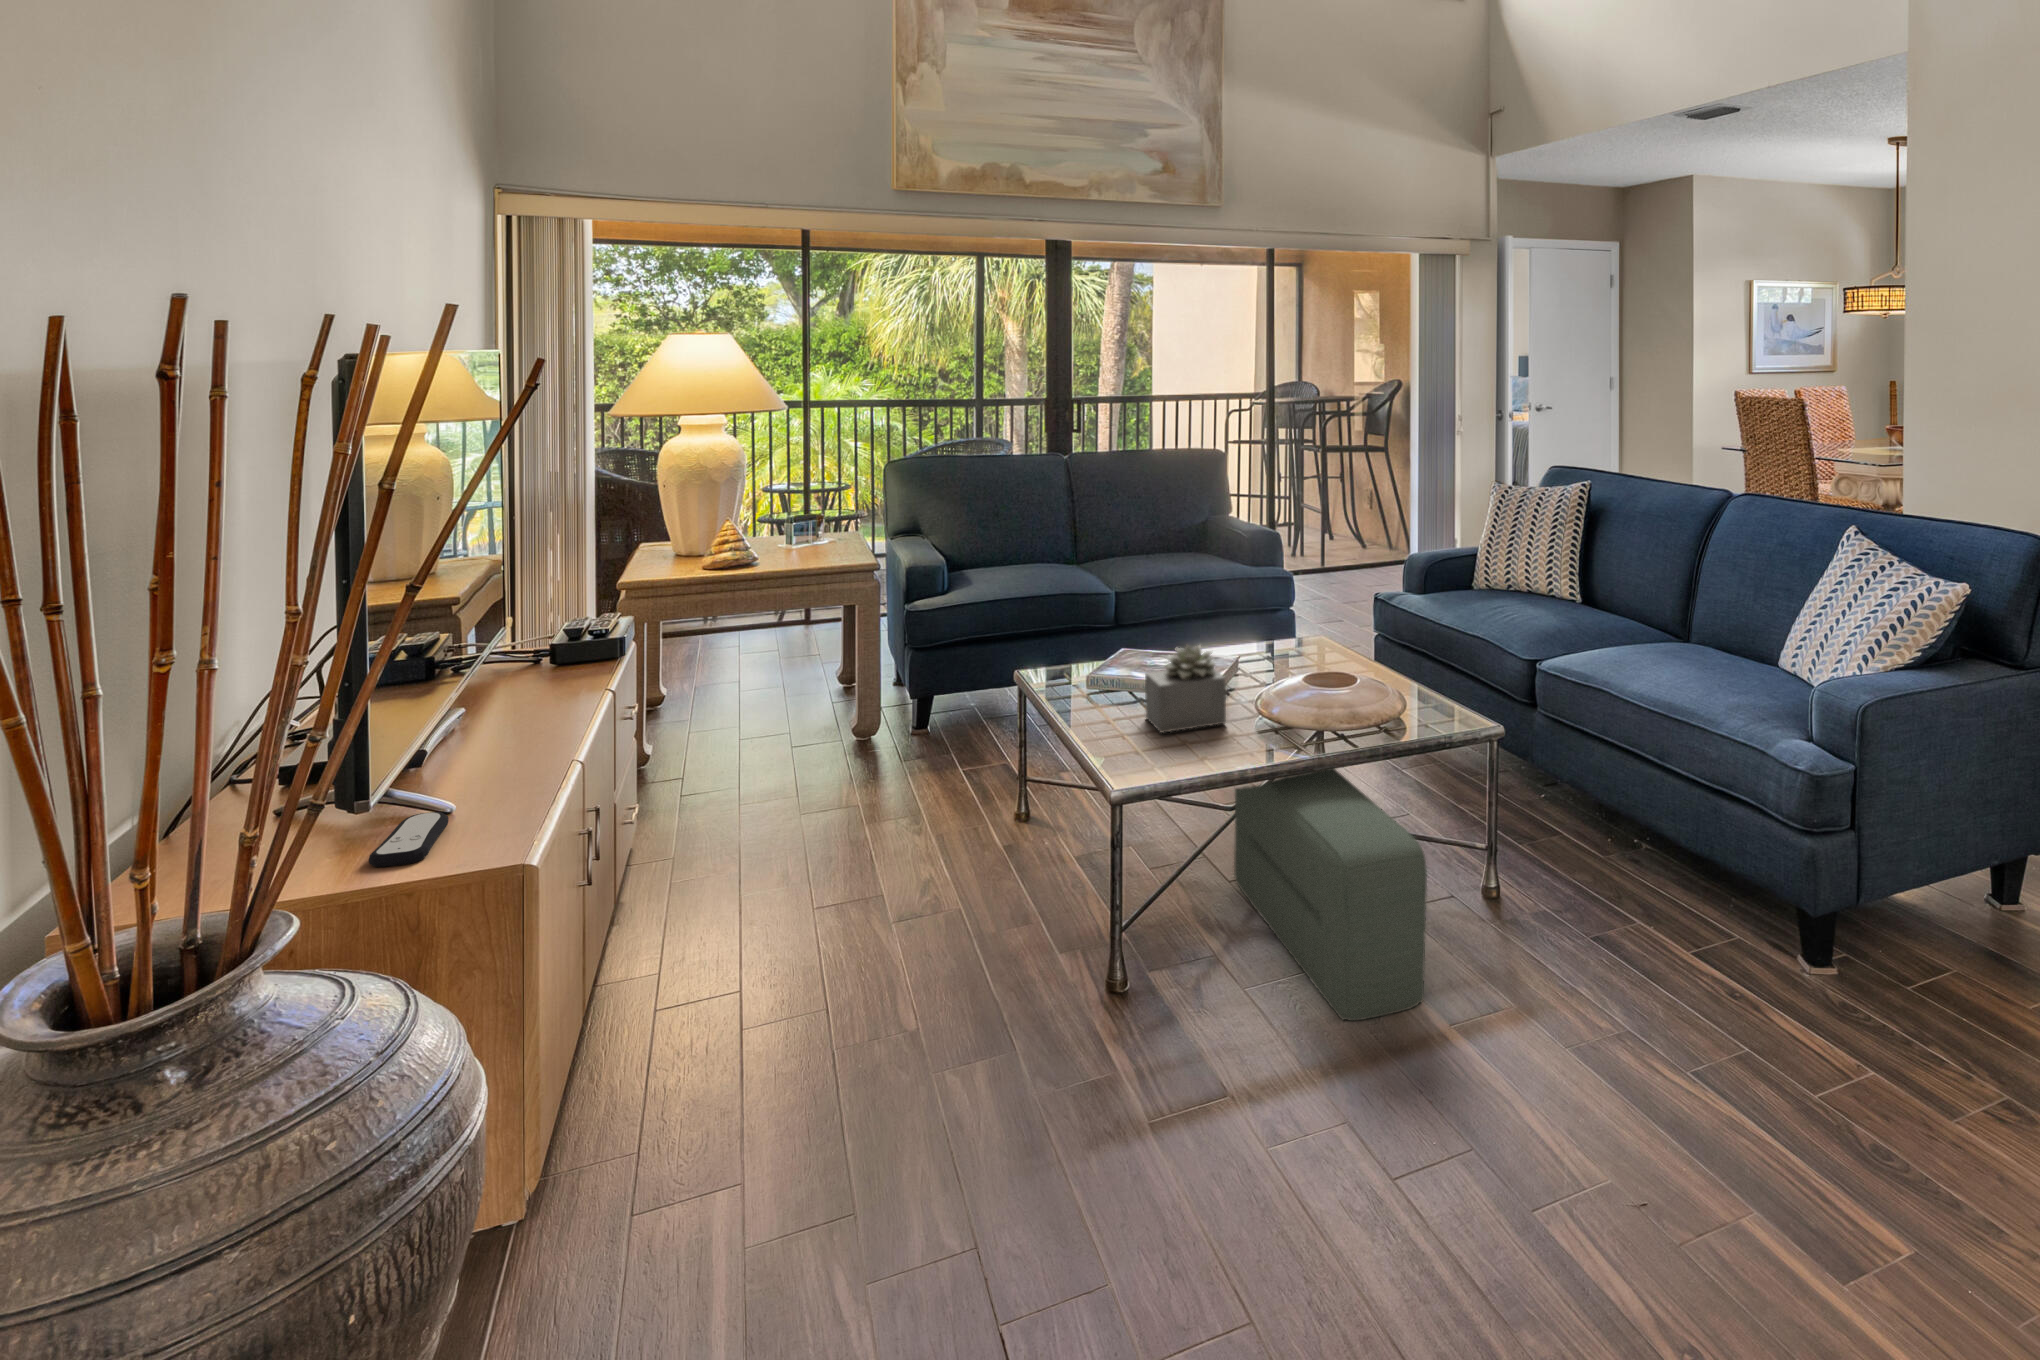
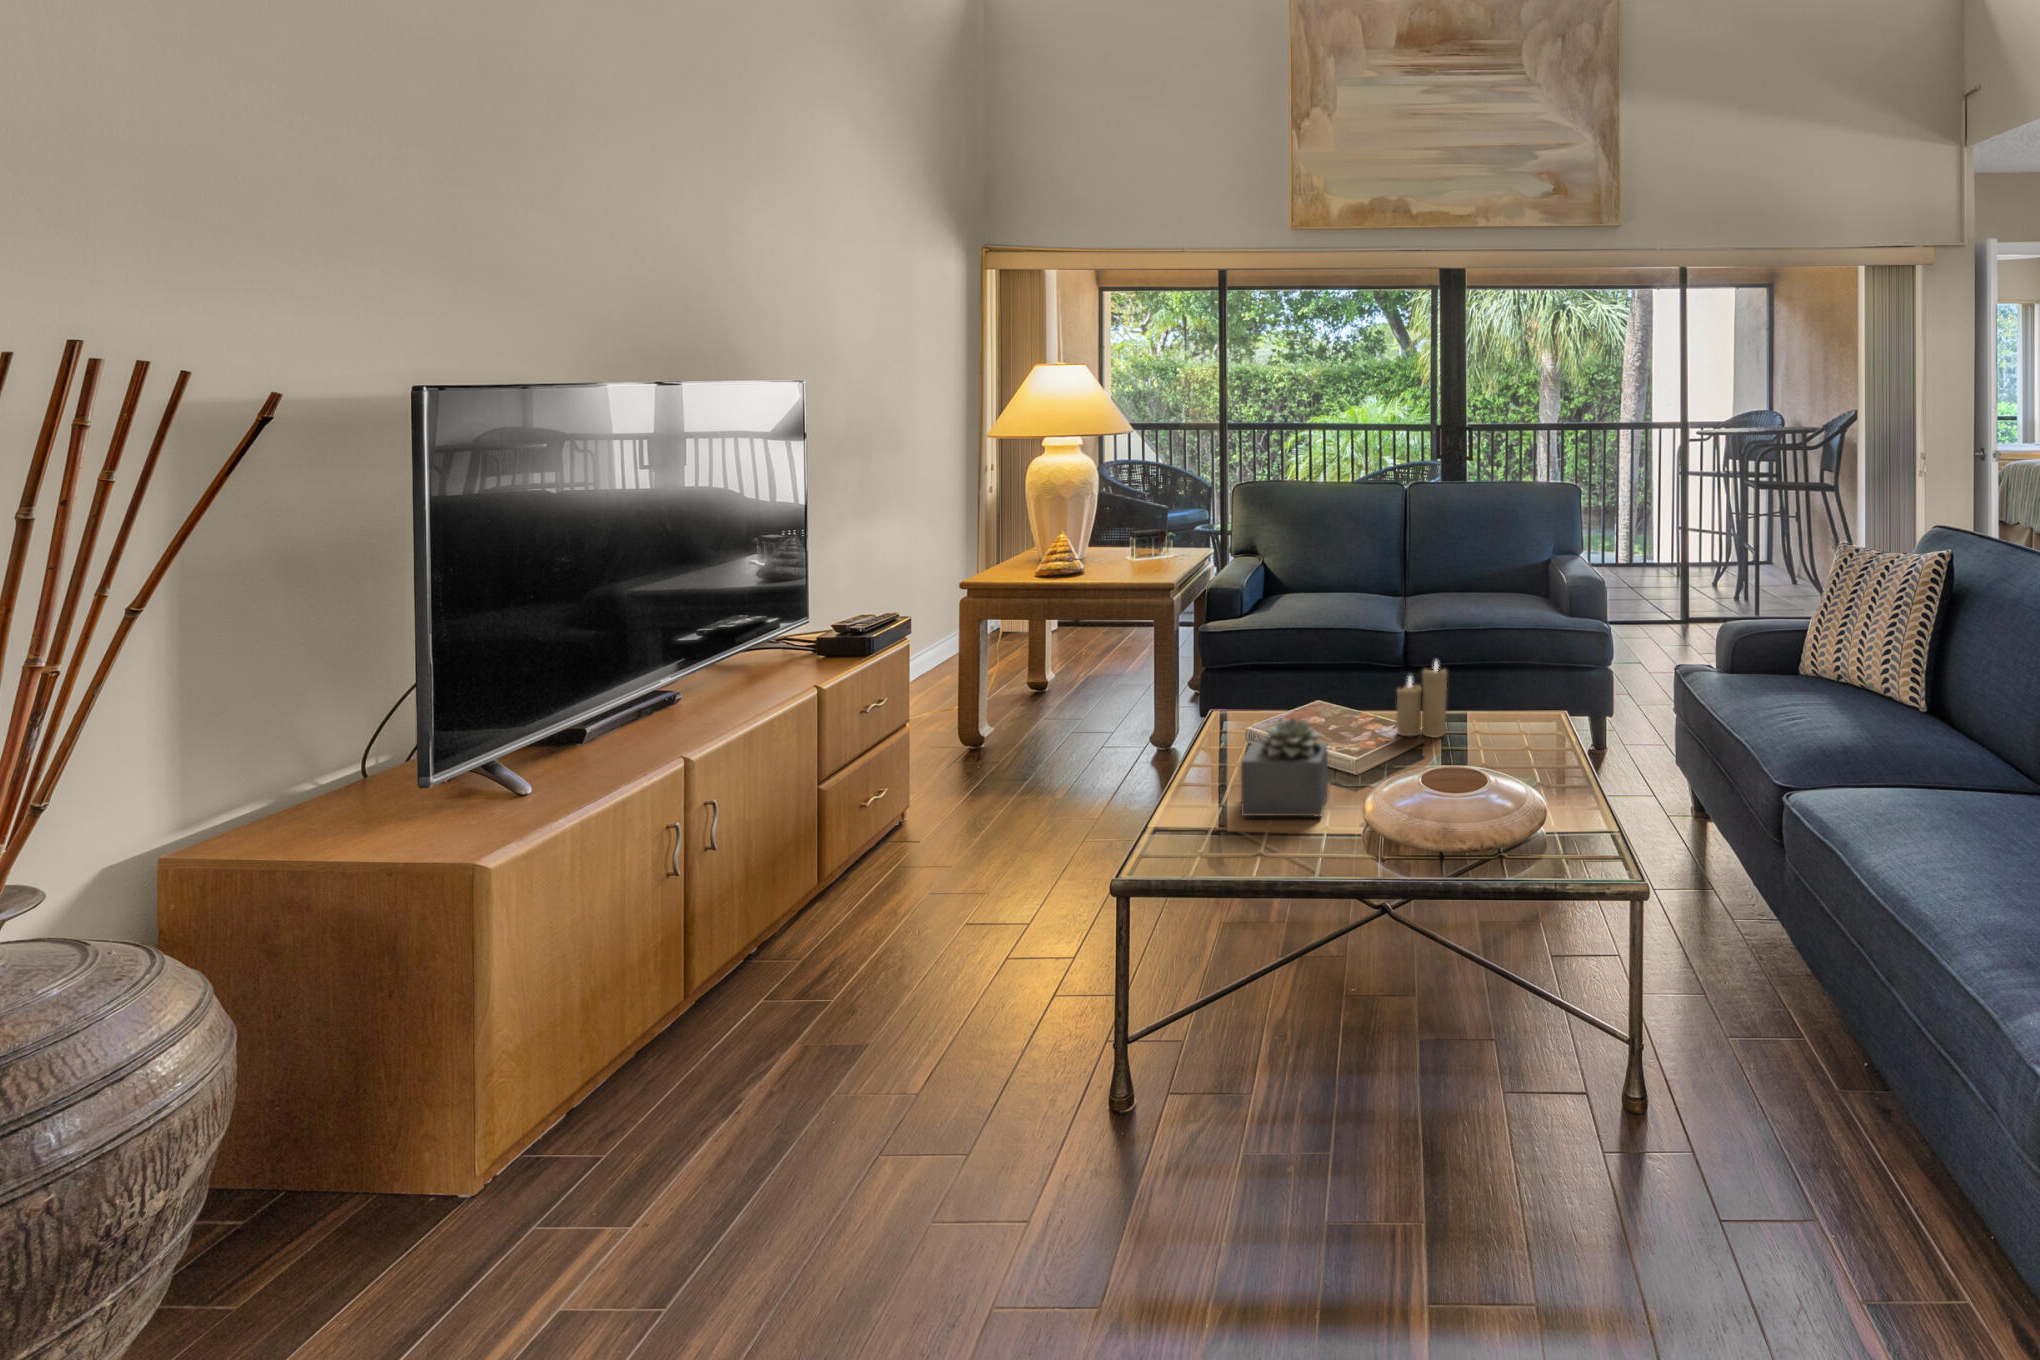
candle: none [1212,595,1255,664] -> present [1396,661,1447,737]
pouf: present [1234,767,1427,1021] -> none [1286,855,1427,1261]
remote control: present [369,812,449,867] -> none [361,797,476,848]

